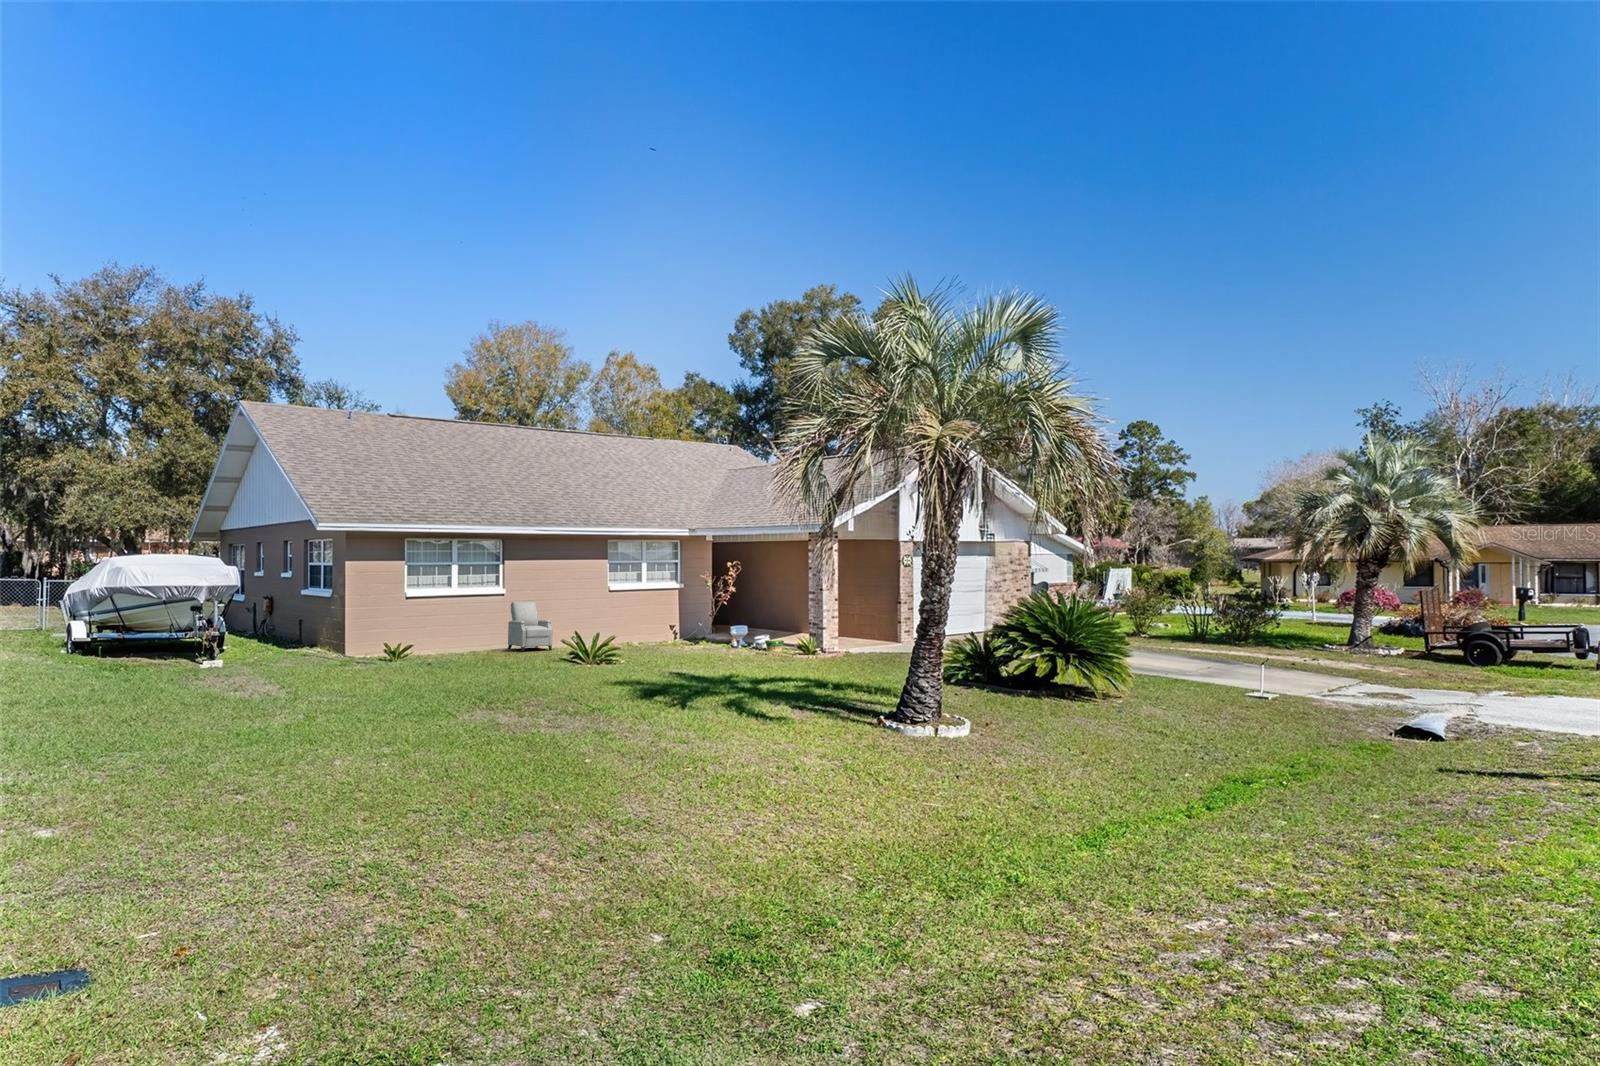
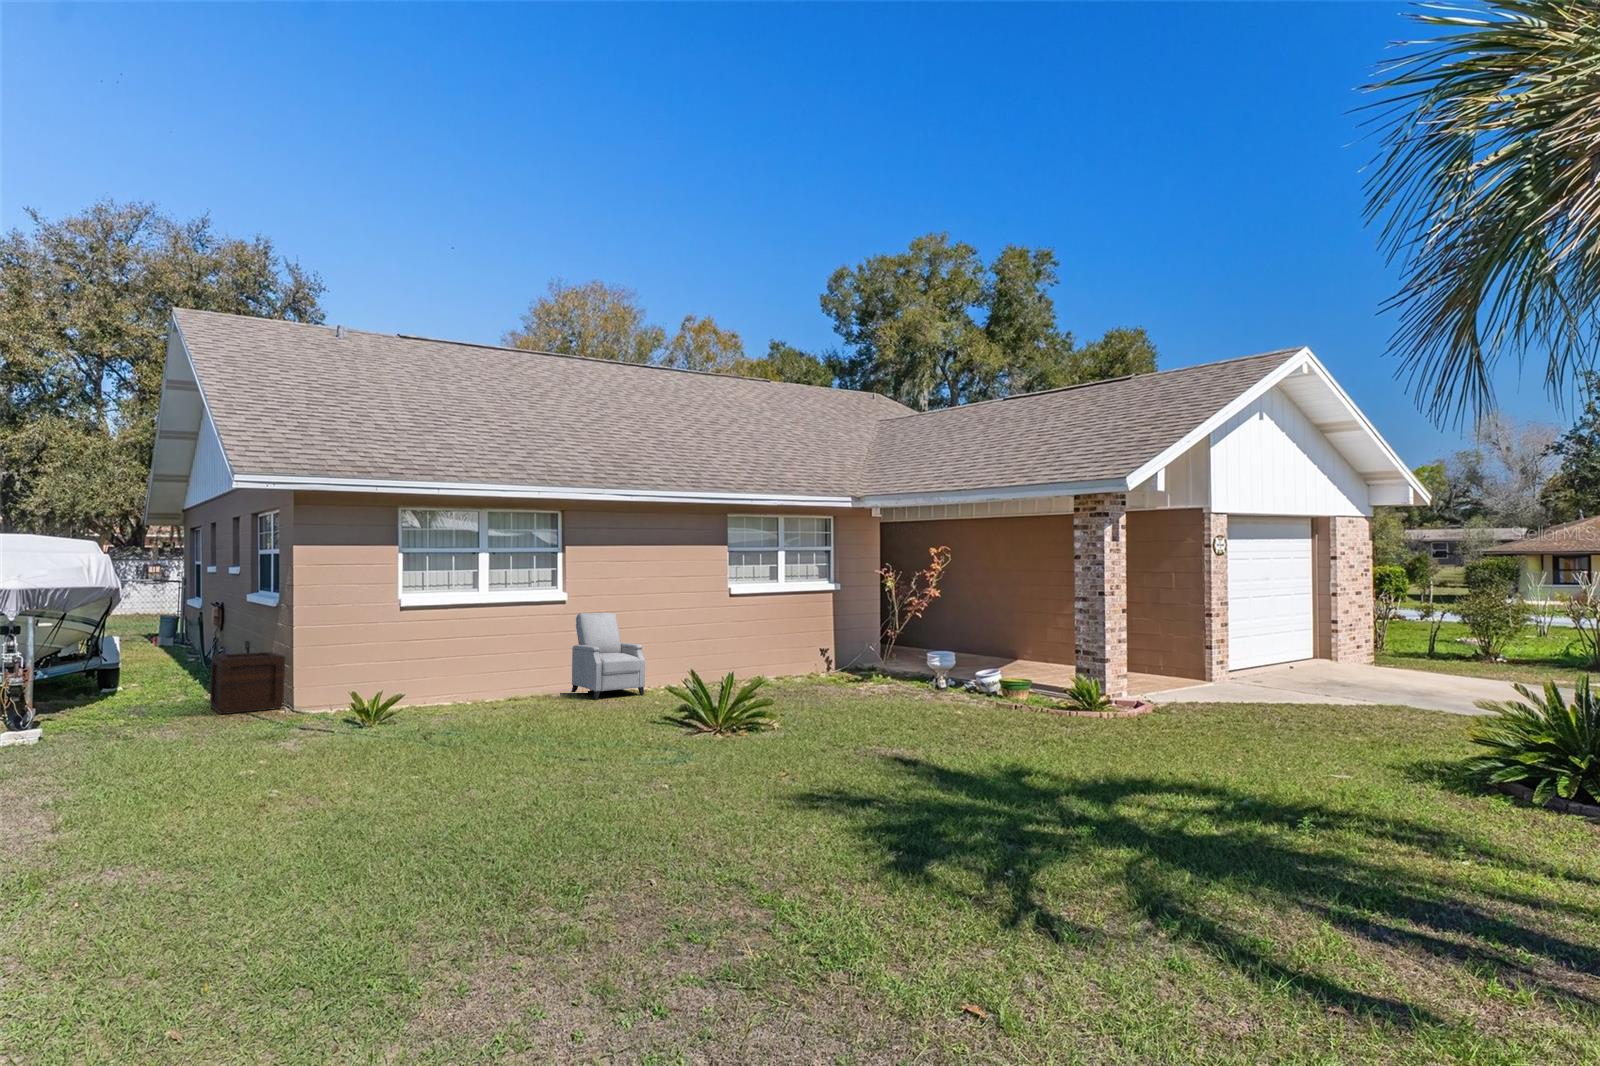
wooden crate: none [297,623,342,657] -> present [209,652,285,714]

